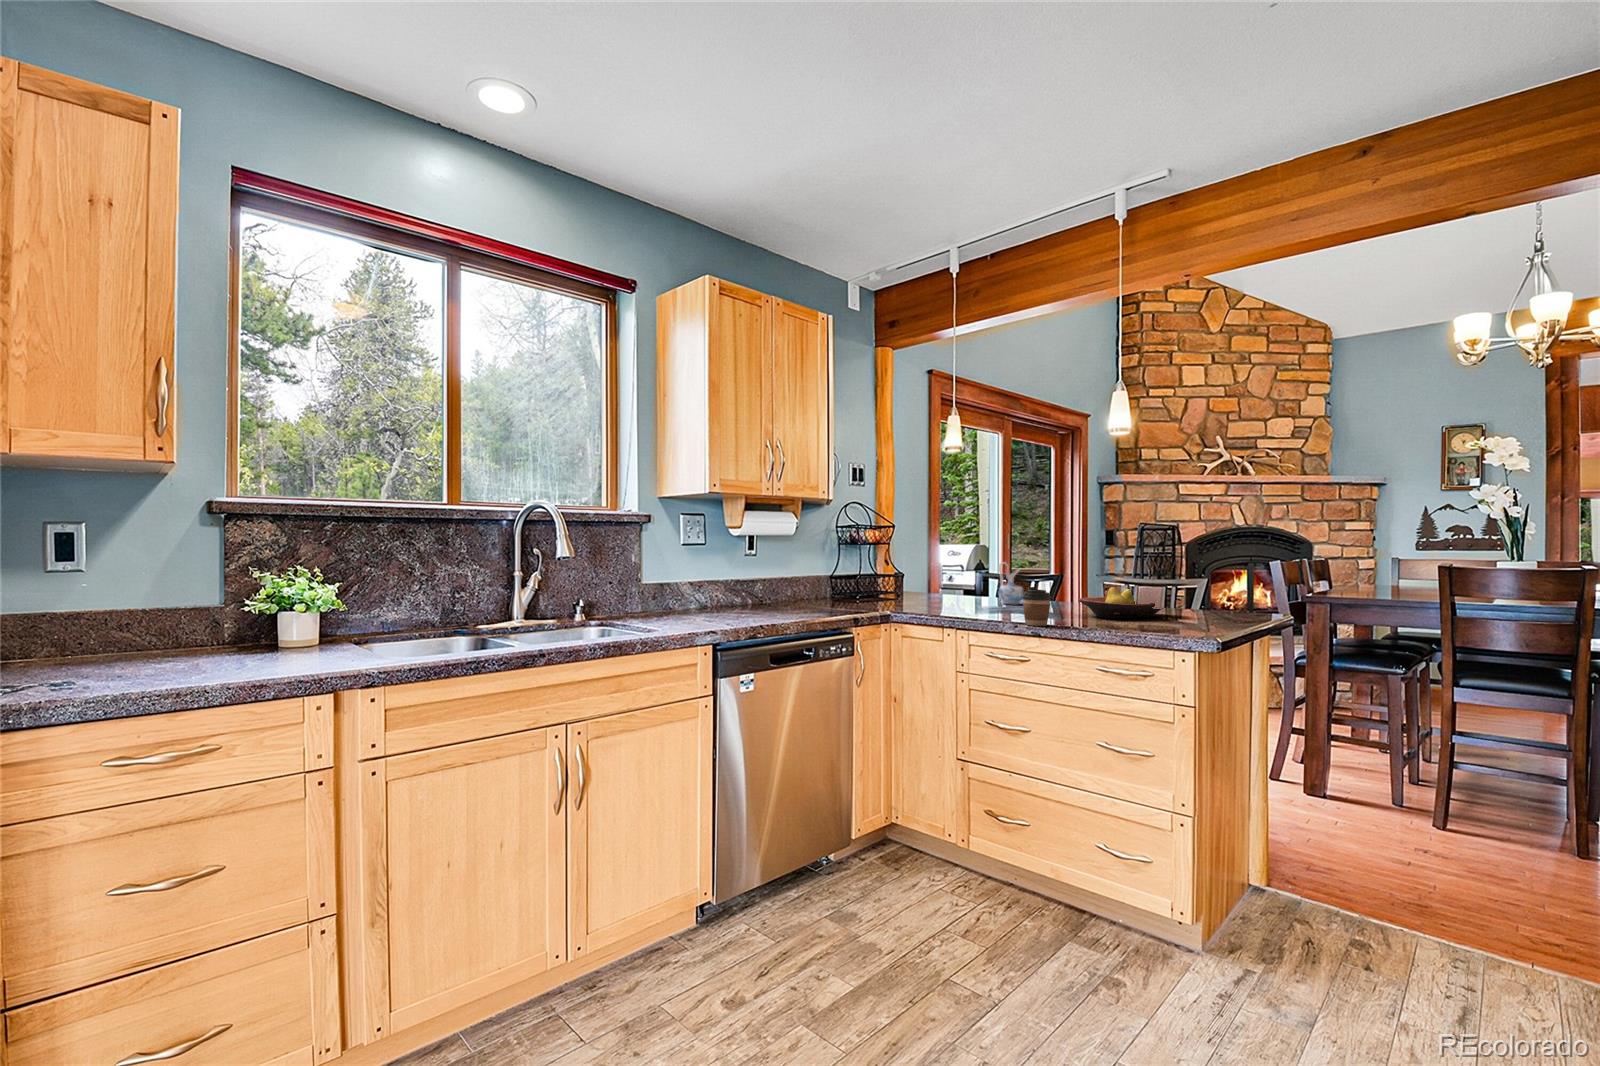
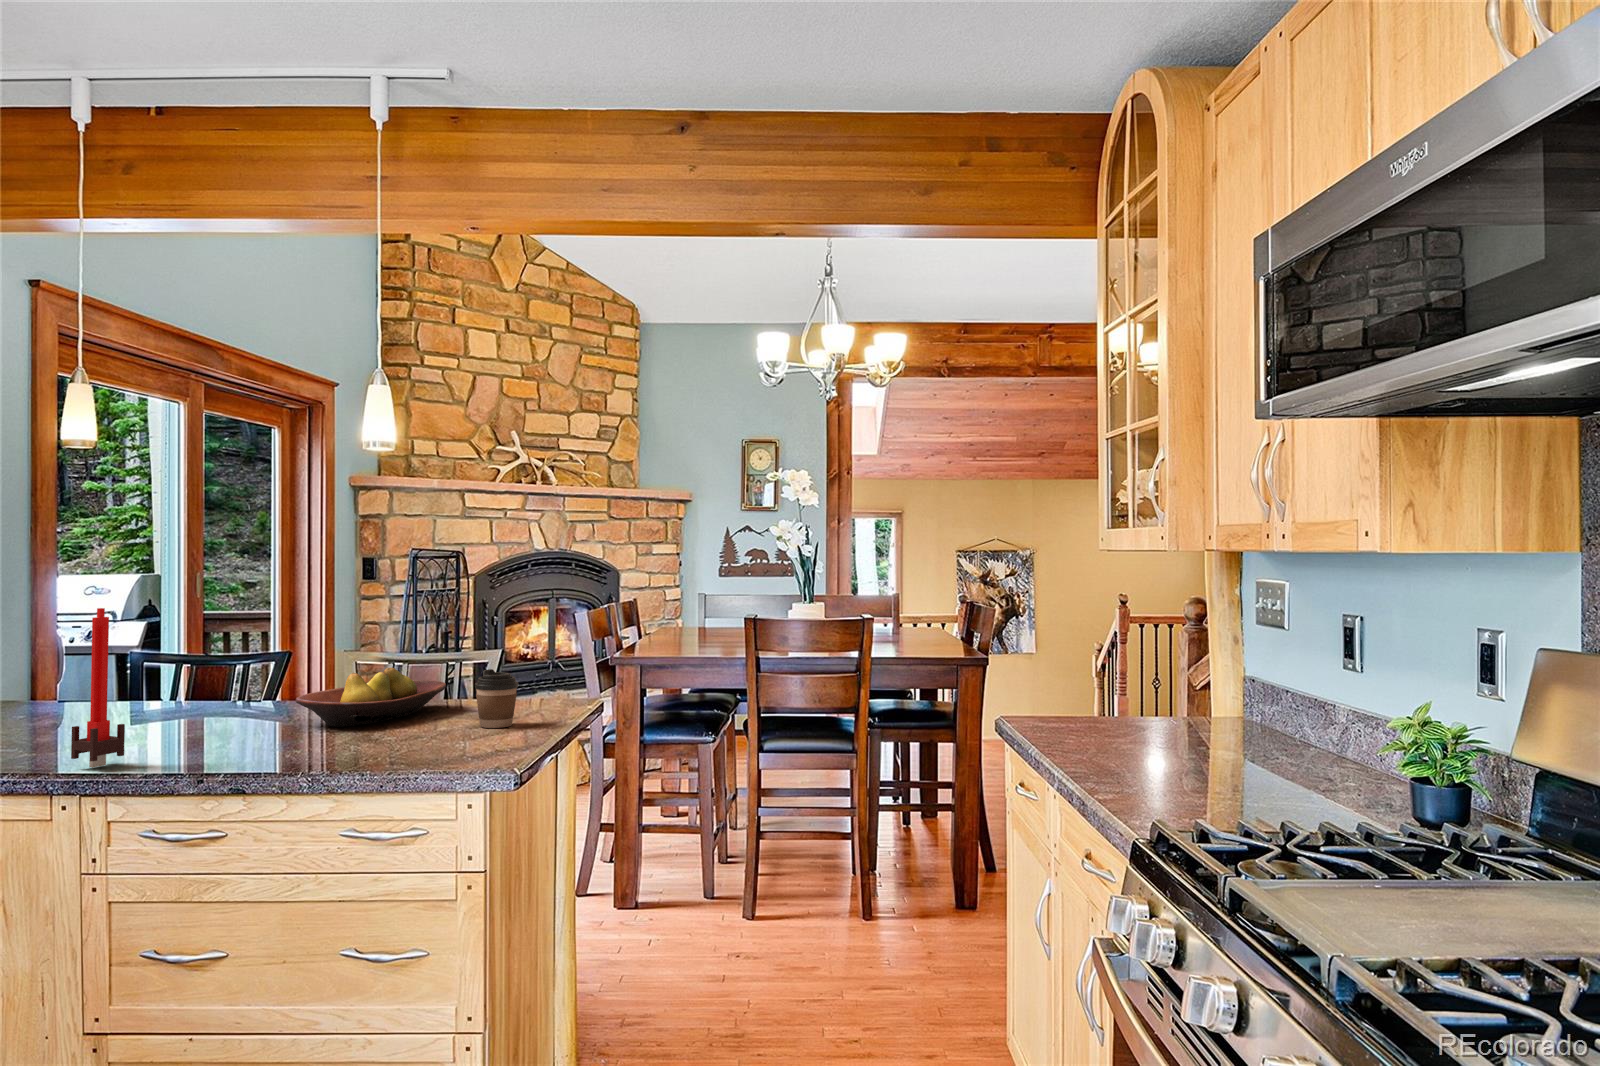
candle: none [972,538,996,620] -> present [71,608,125,768]
ceramic pitcher: present [999,562,1024,604] -> none [152,635,203,710]
coffee cup: present [1022,587,1051,626] -> present [475,669,518,728]

